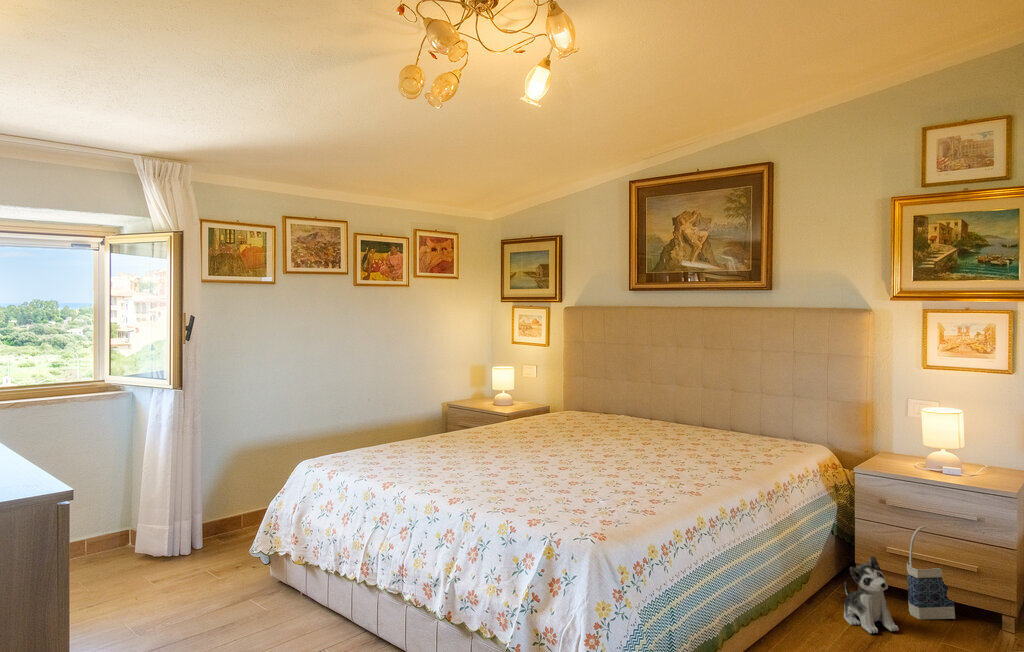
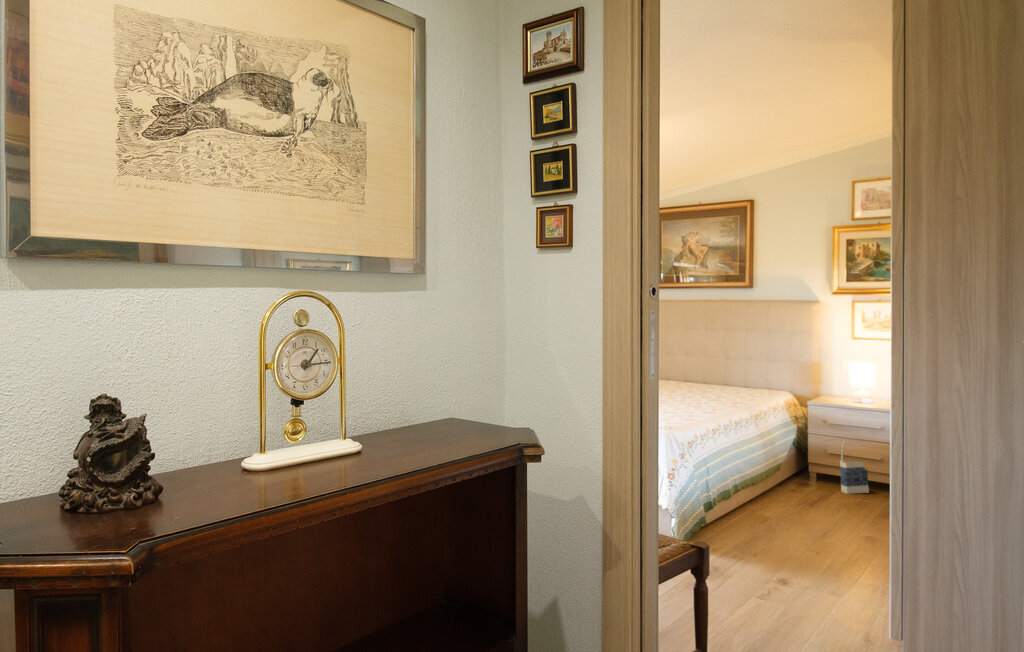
plush toy: present [844,556,899,634] -> none [801,454,834,500]

